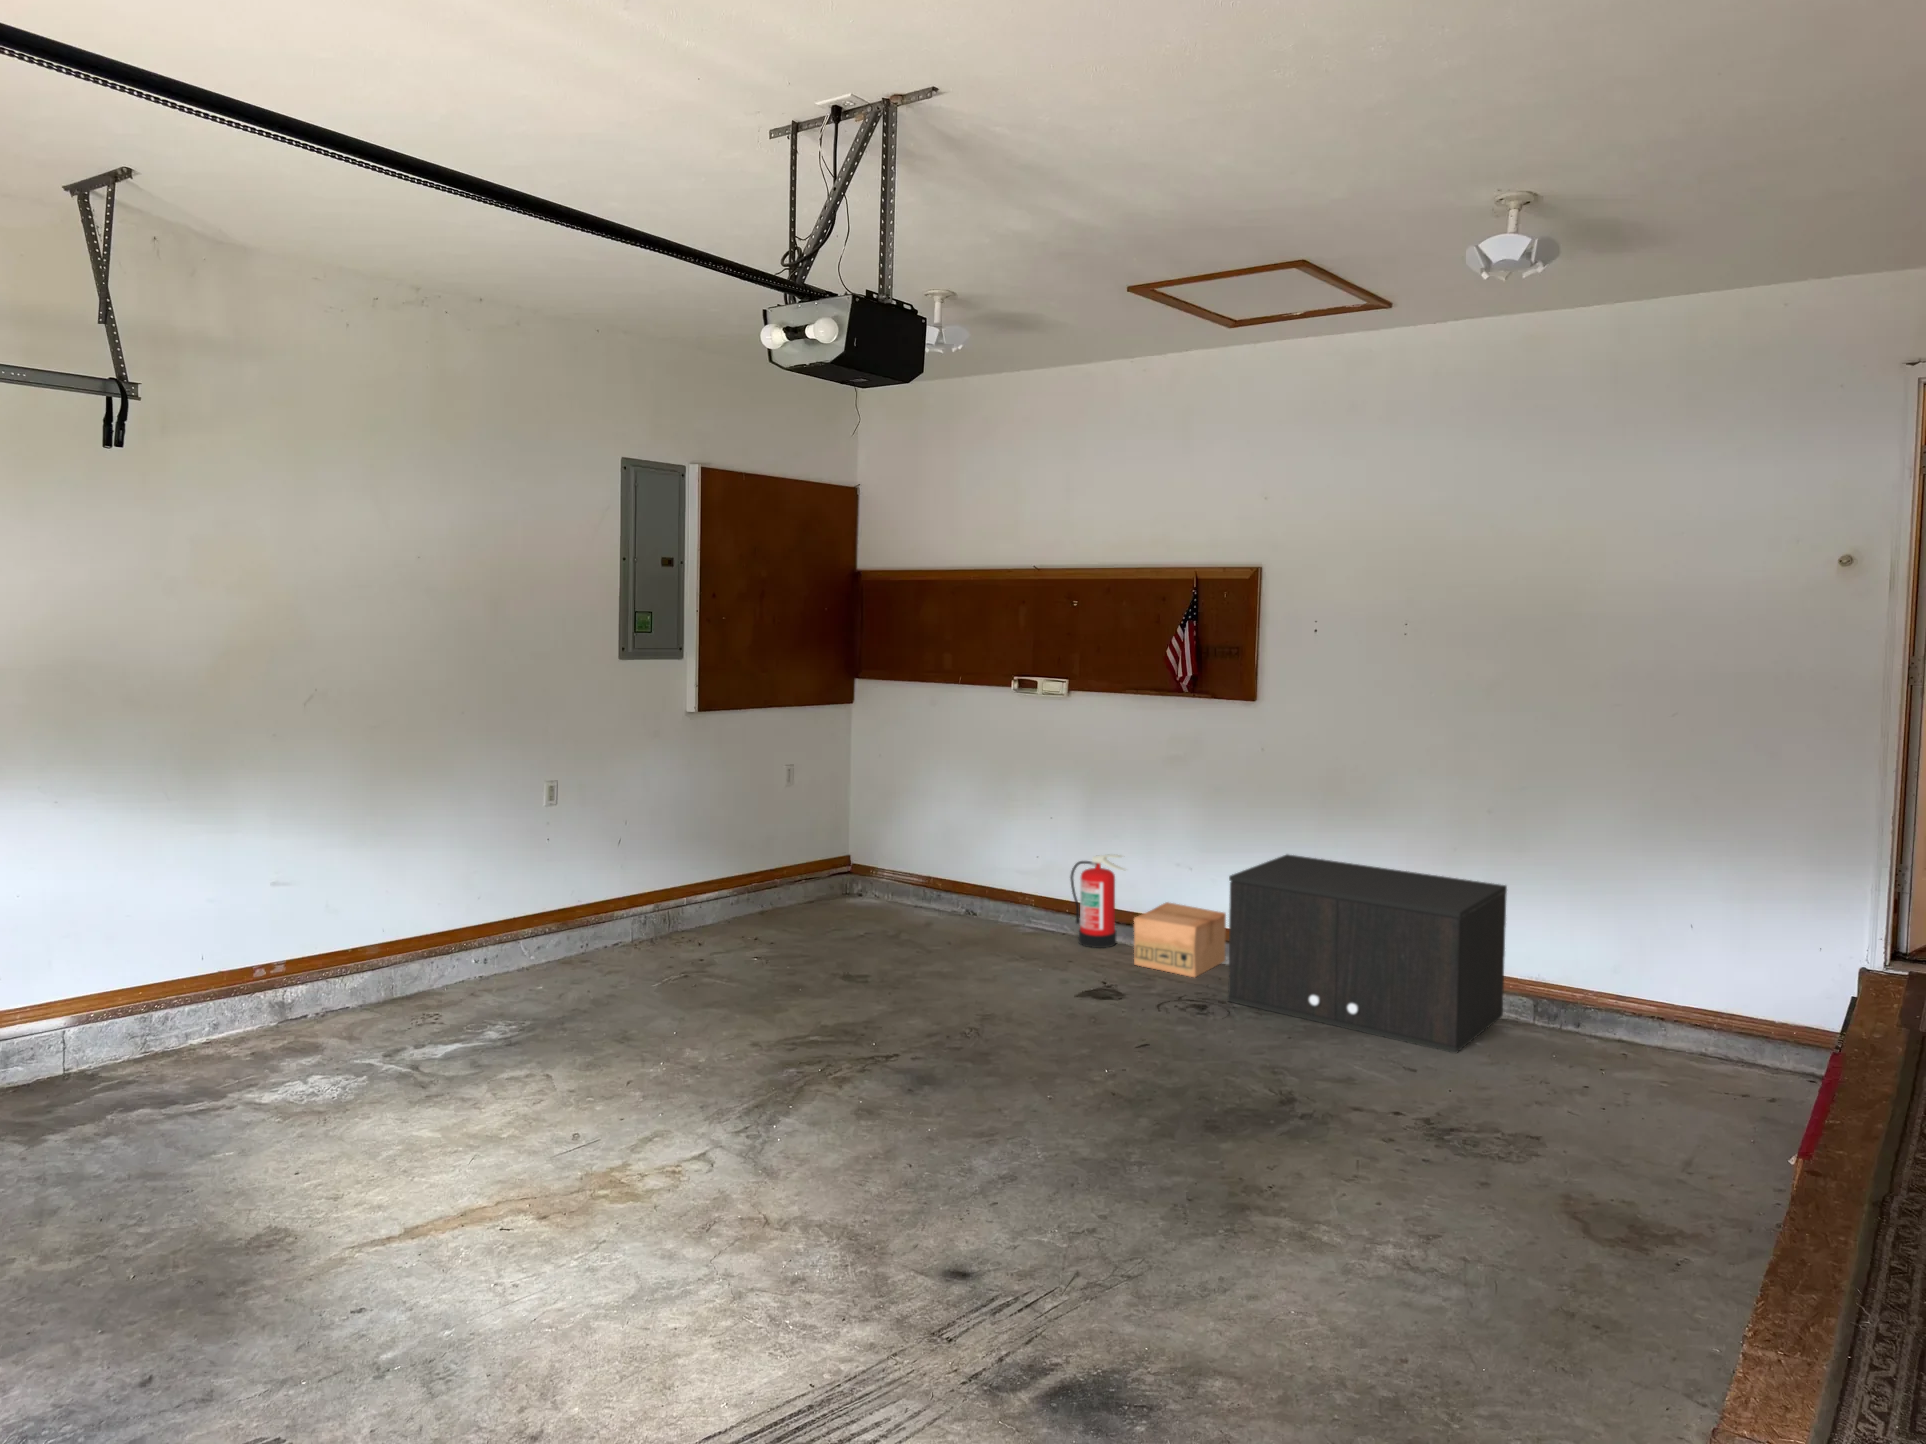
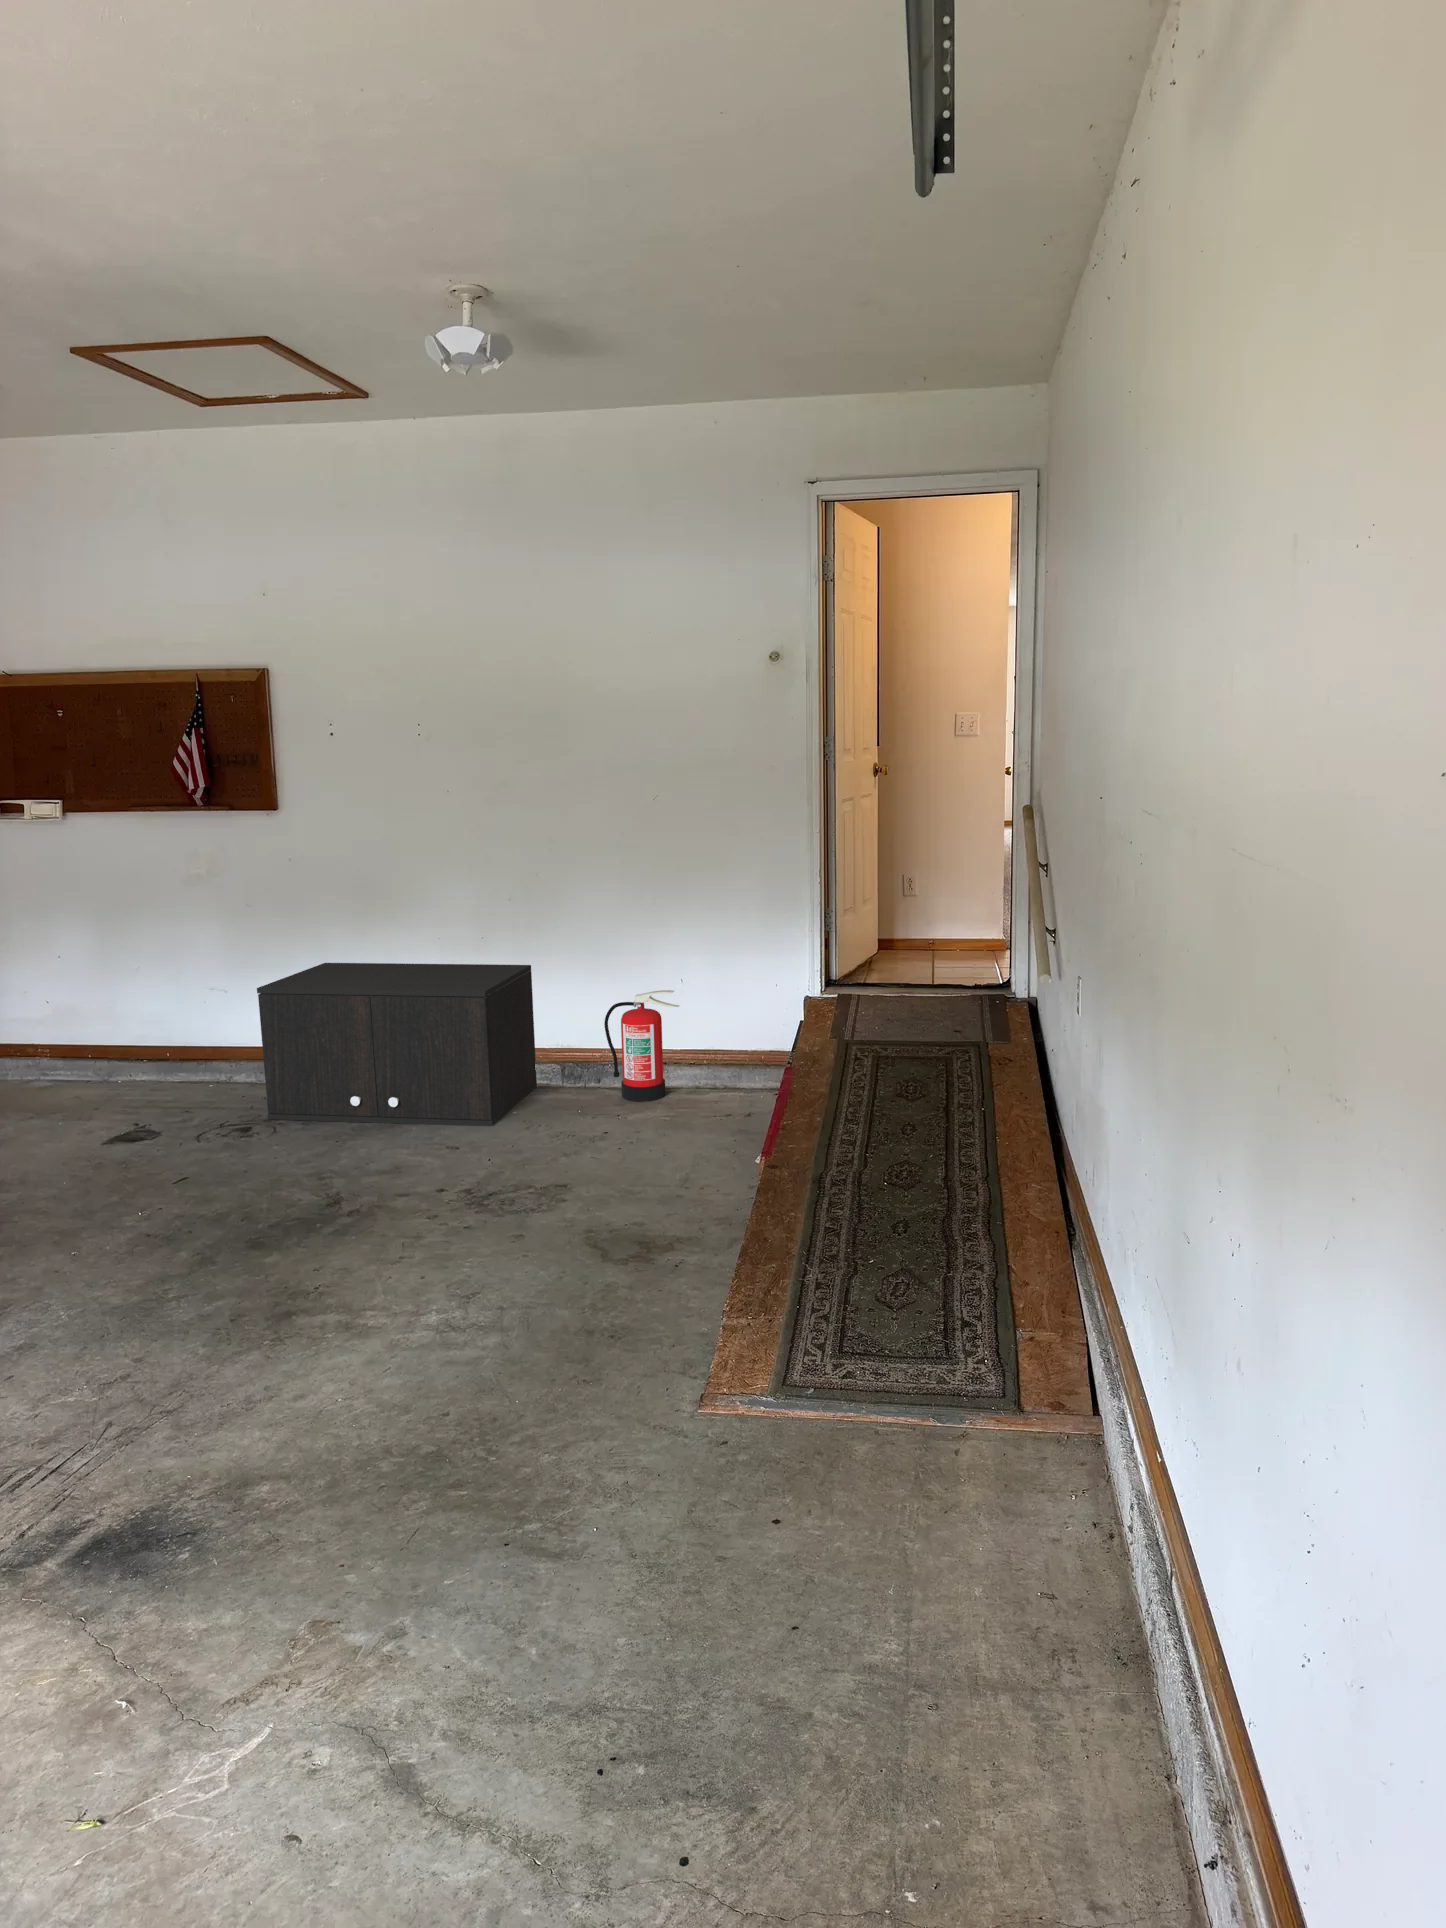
fire extinguisher: present [1070,855,1125,948] -> present [604,990,679,1102]
cardboard box: present [1134,902,1226,977] -> none [161,1030,272,1102]

